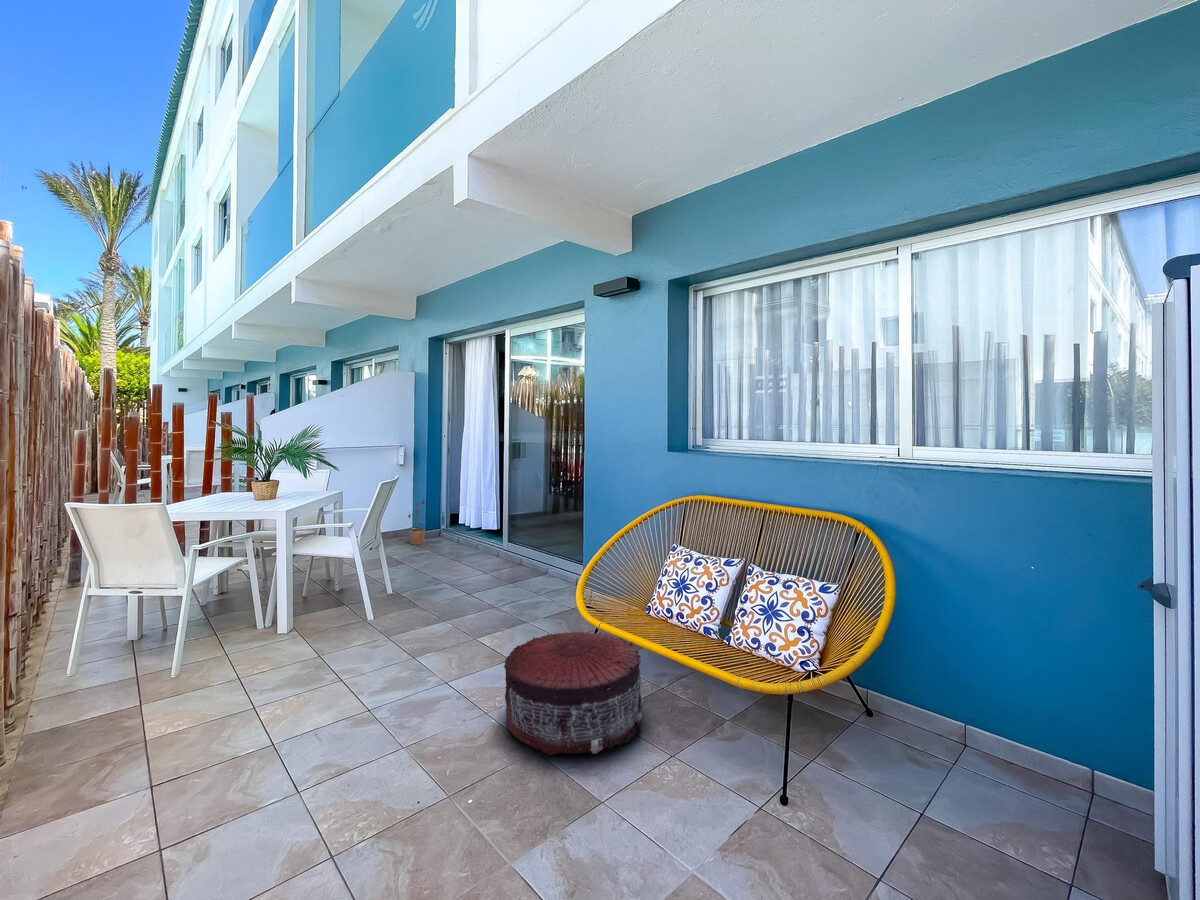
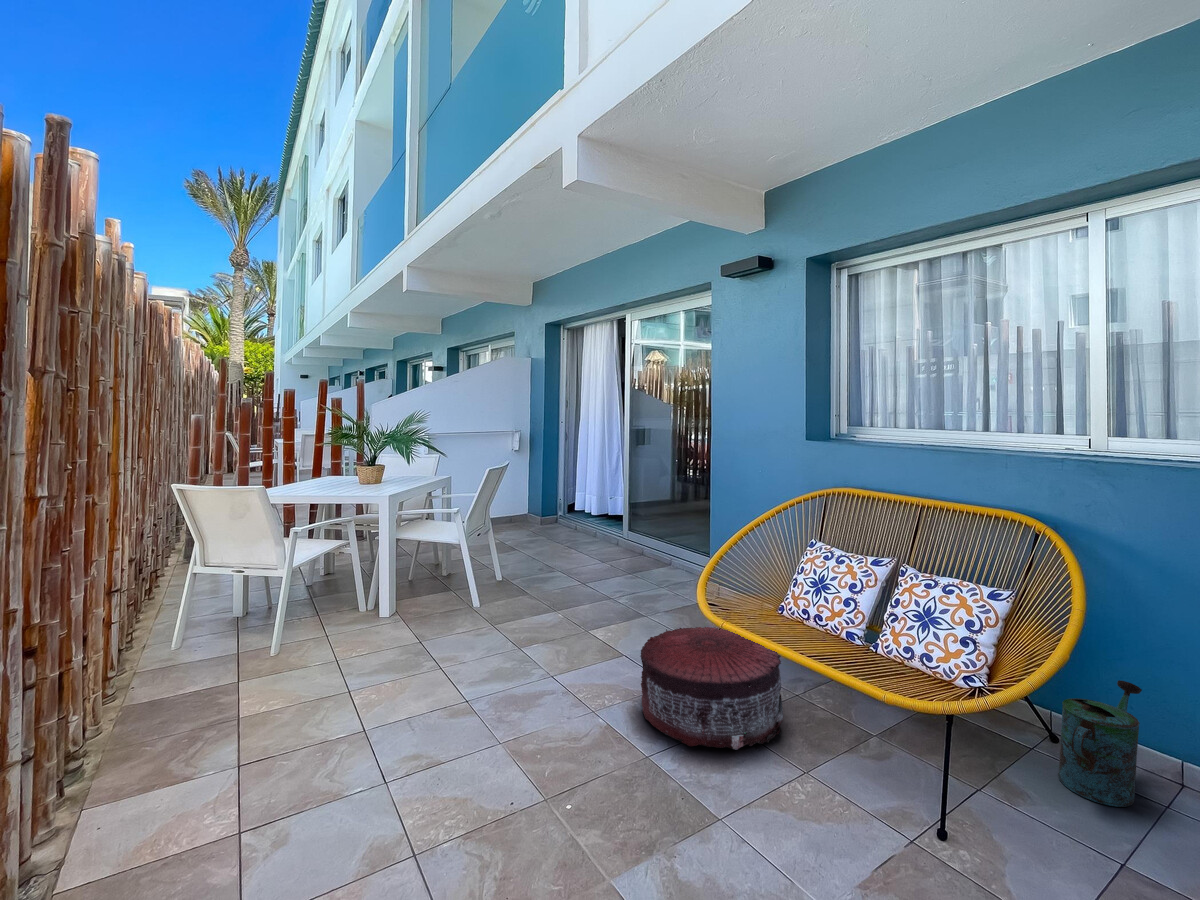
potted plant: present [408,501,425,545] -> none [522,488,539,532]
watering can: none [878,657,942,772] -> present [1058,680,1142,807]

